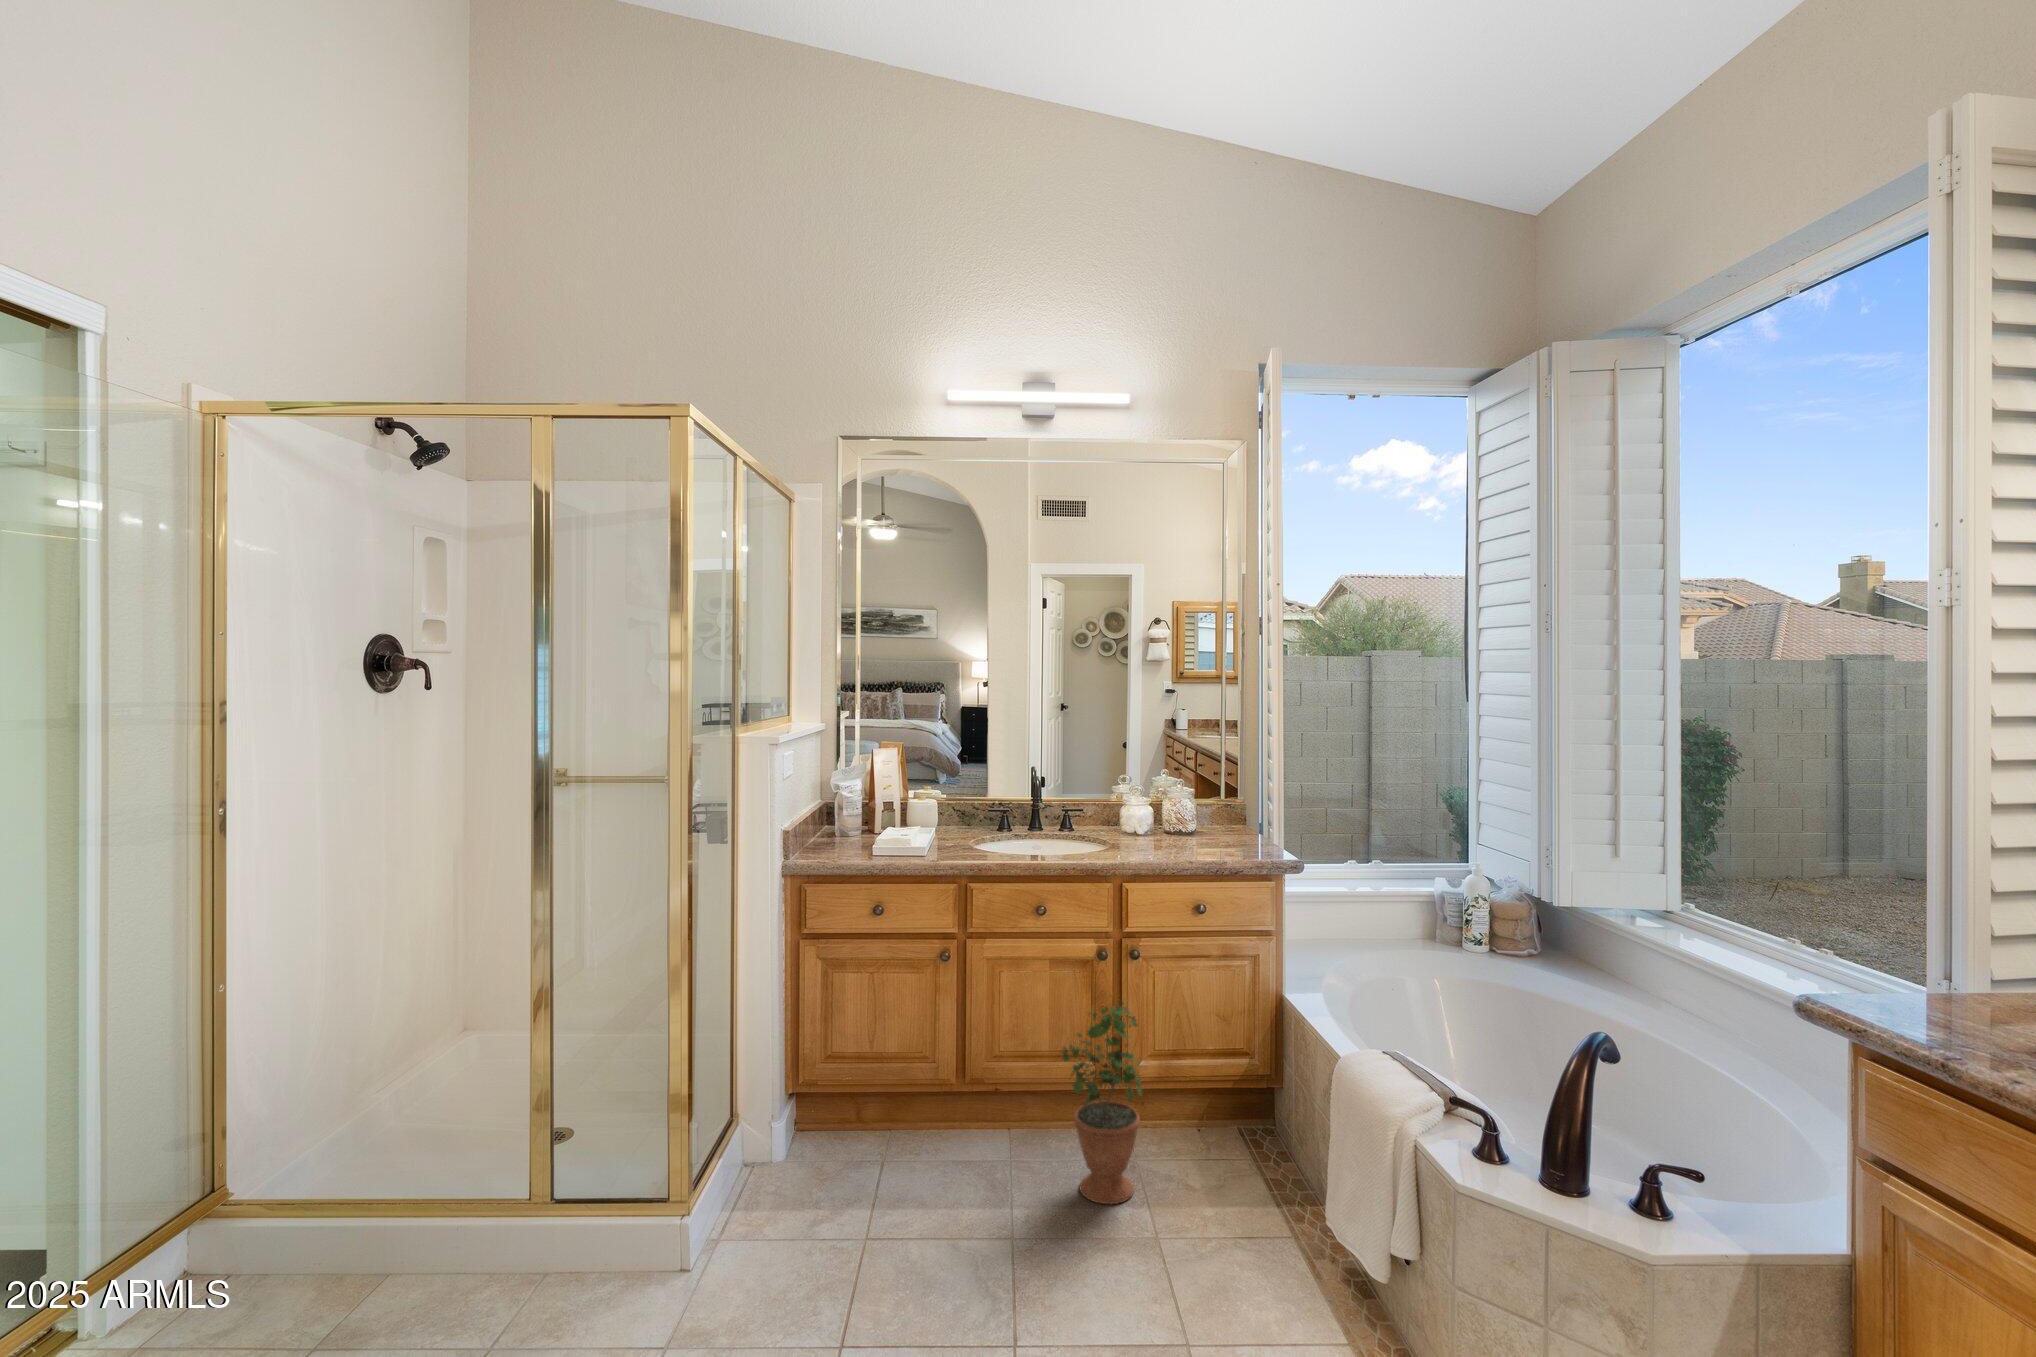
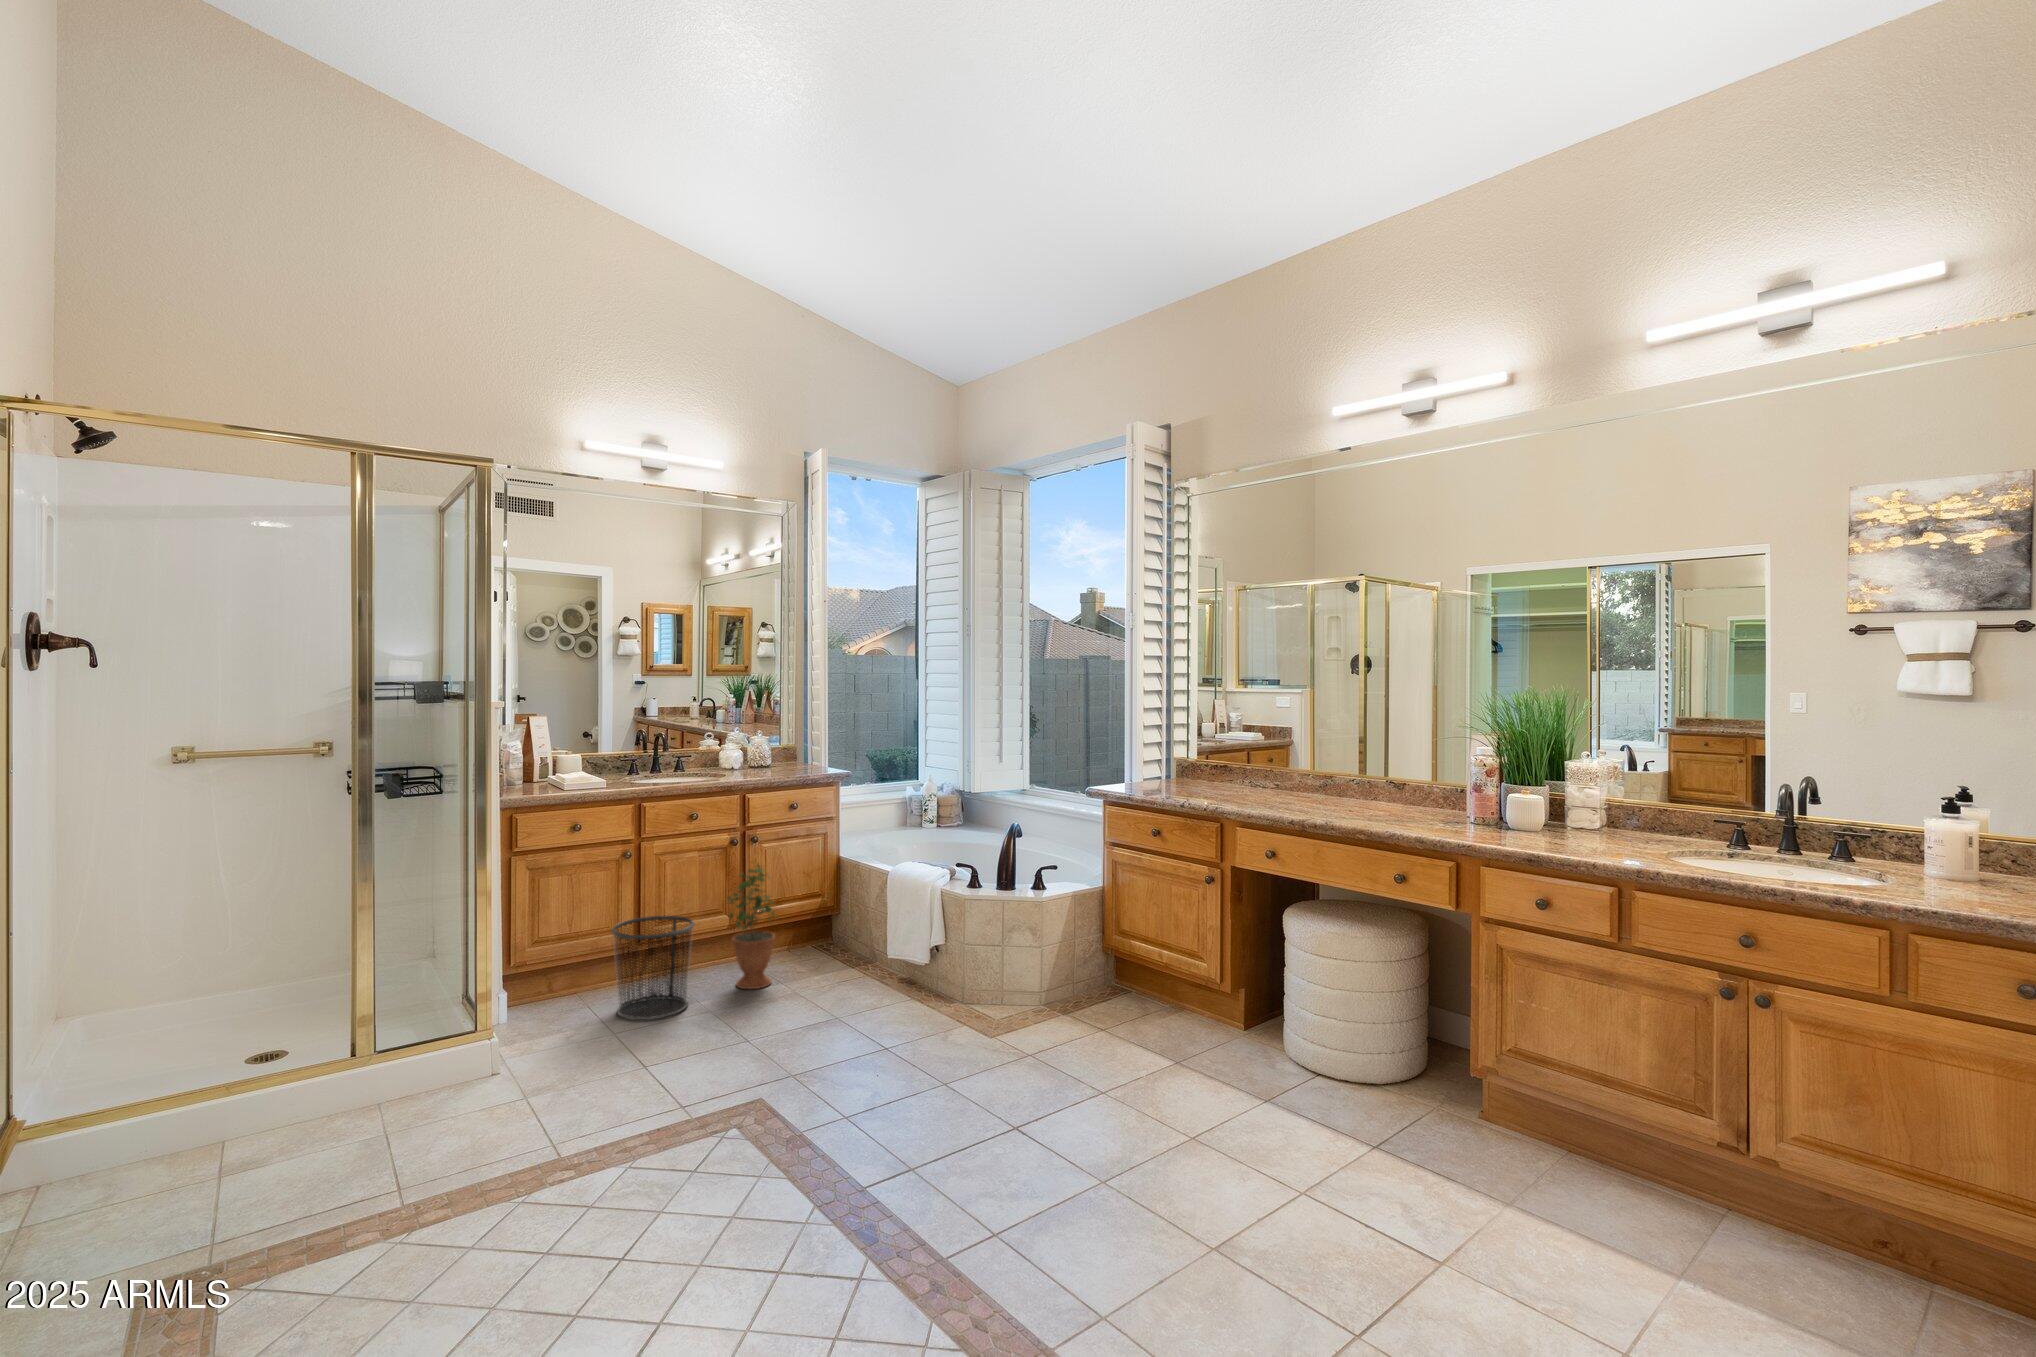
waste bin: none [887,1053,1004,1226] -> present [611,916,694,1020]

